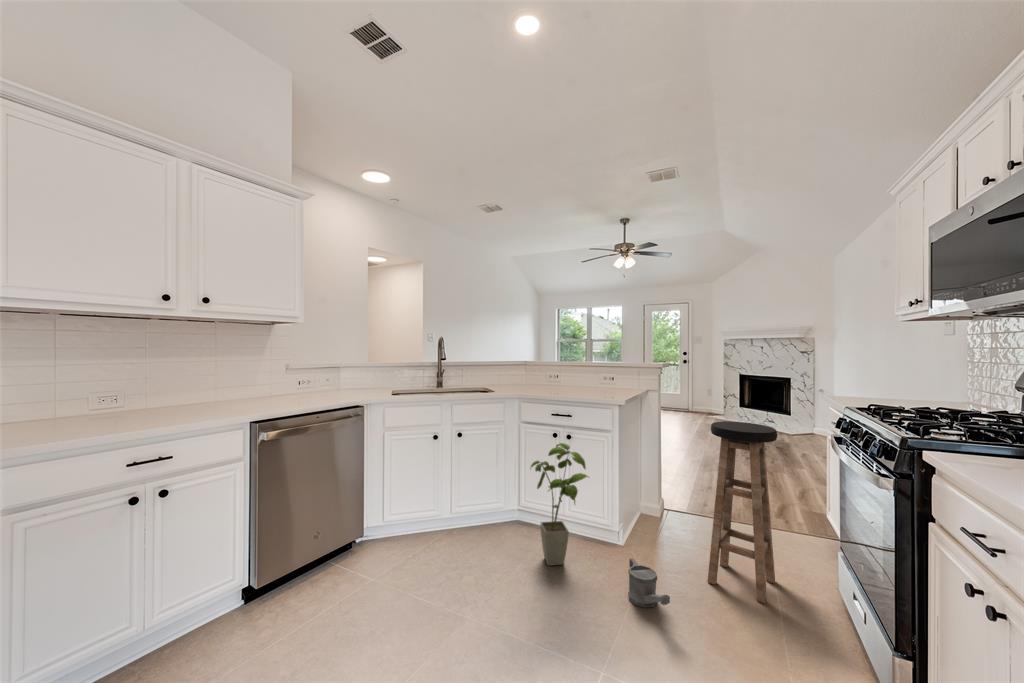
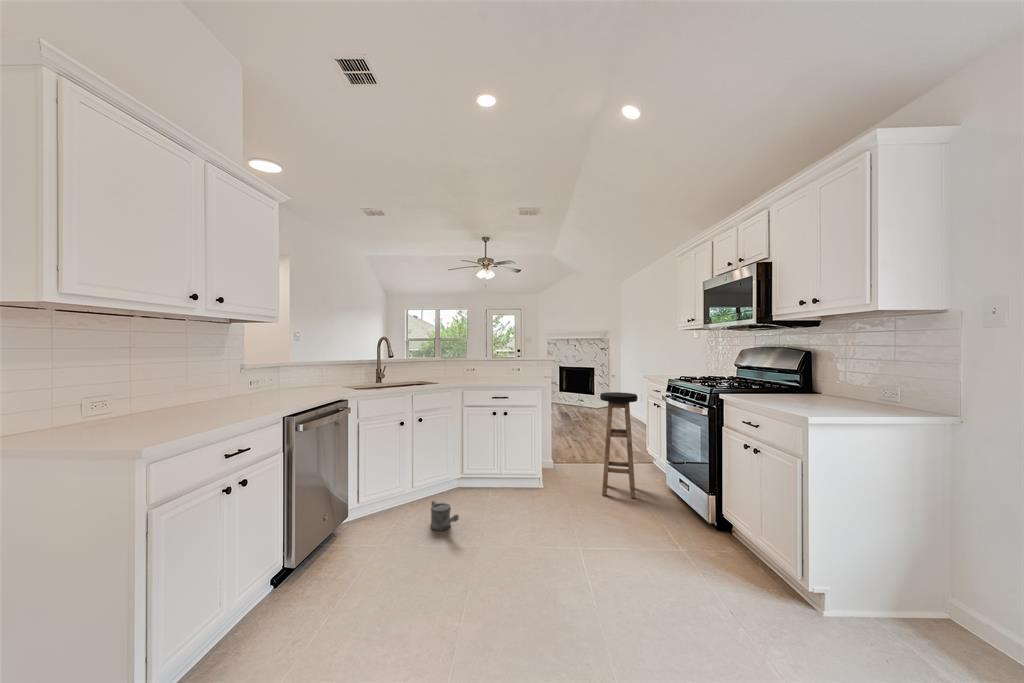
house plant: present [531,443,588,566] -> none [487,416,533,508]
watering can: present [628,558,670,608] -> present [431,501,459,530]

